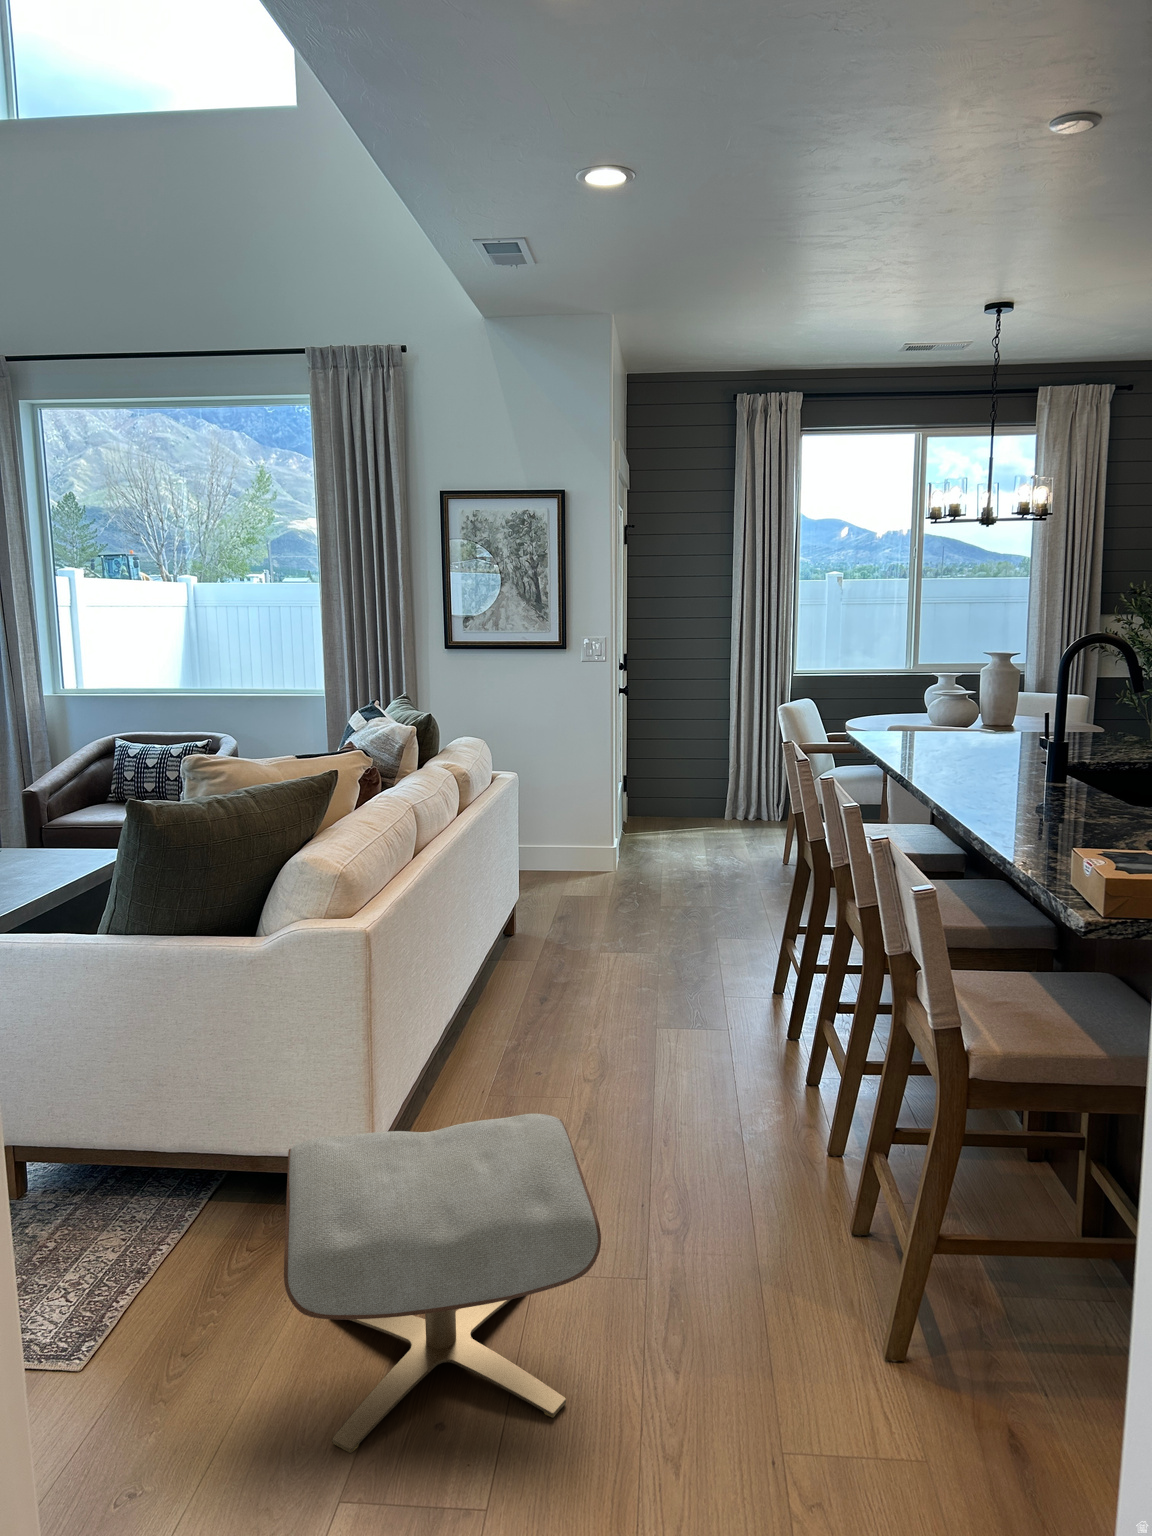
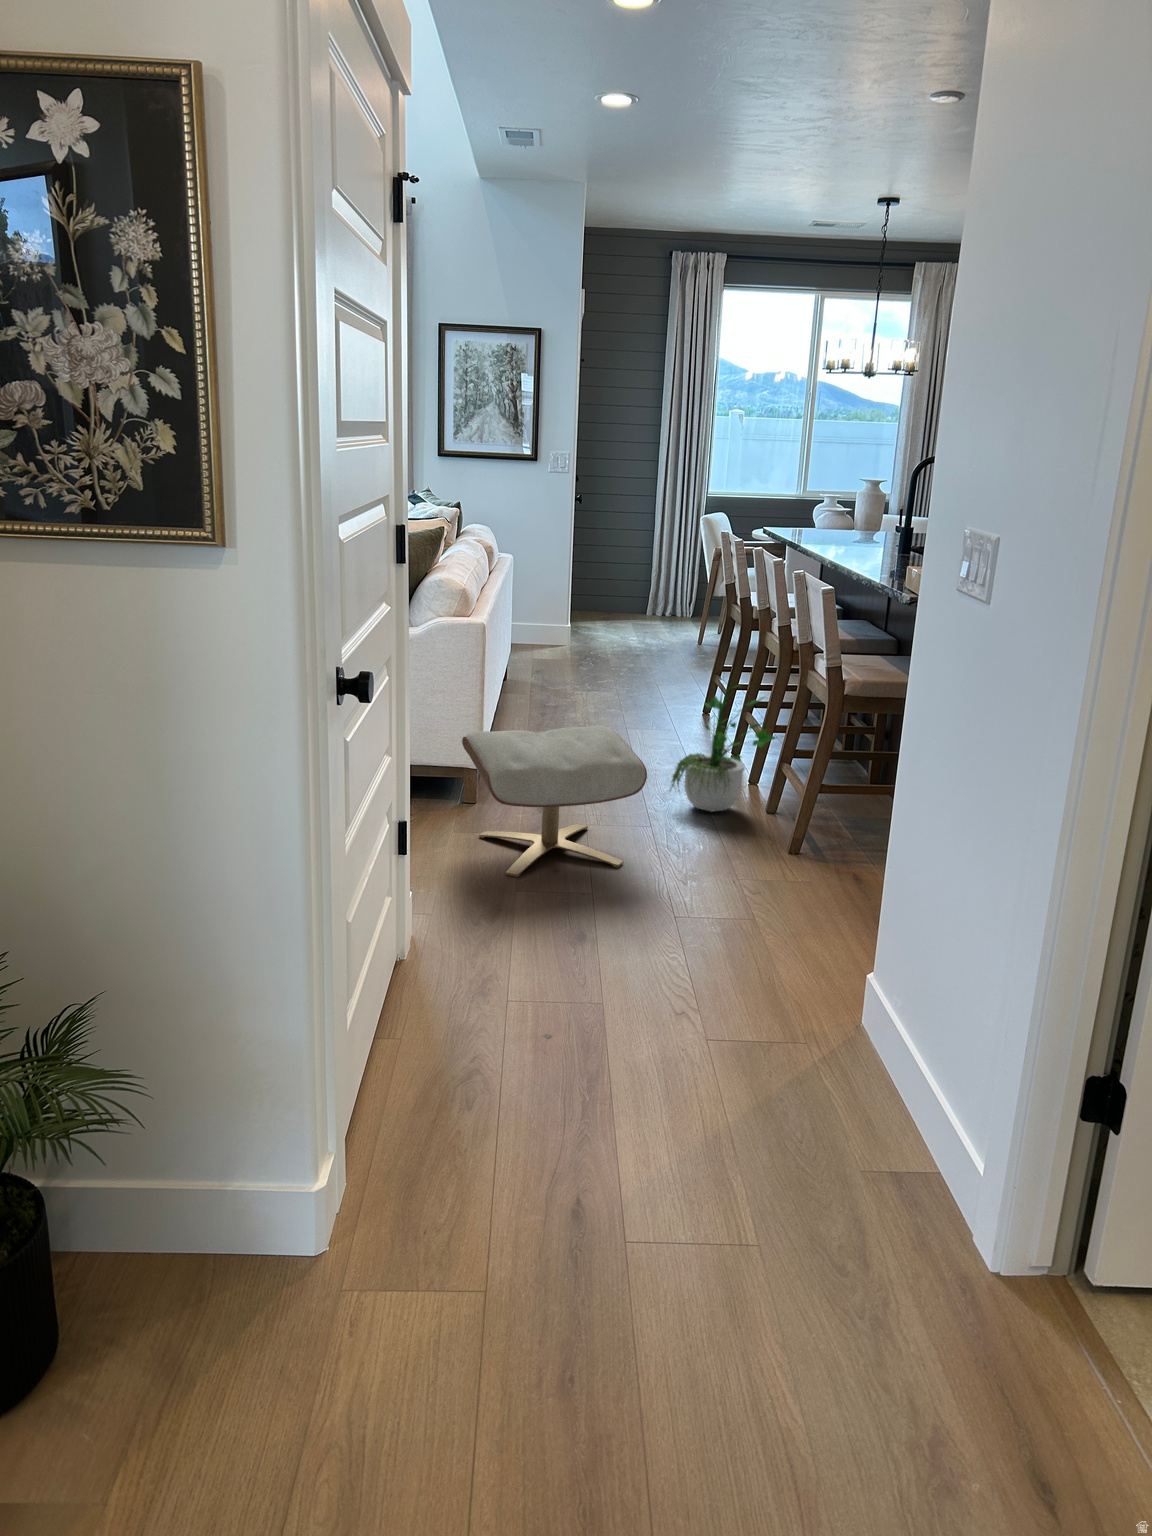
potted plant: none [683,964,859,1236] -> present [670,682,775,812]

